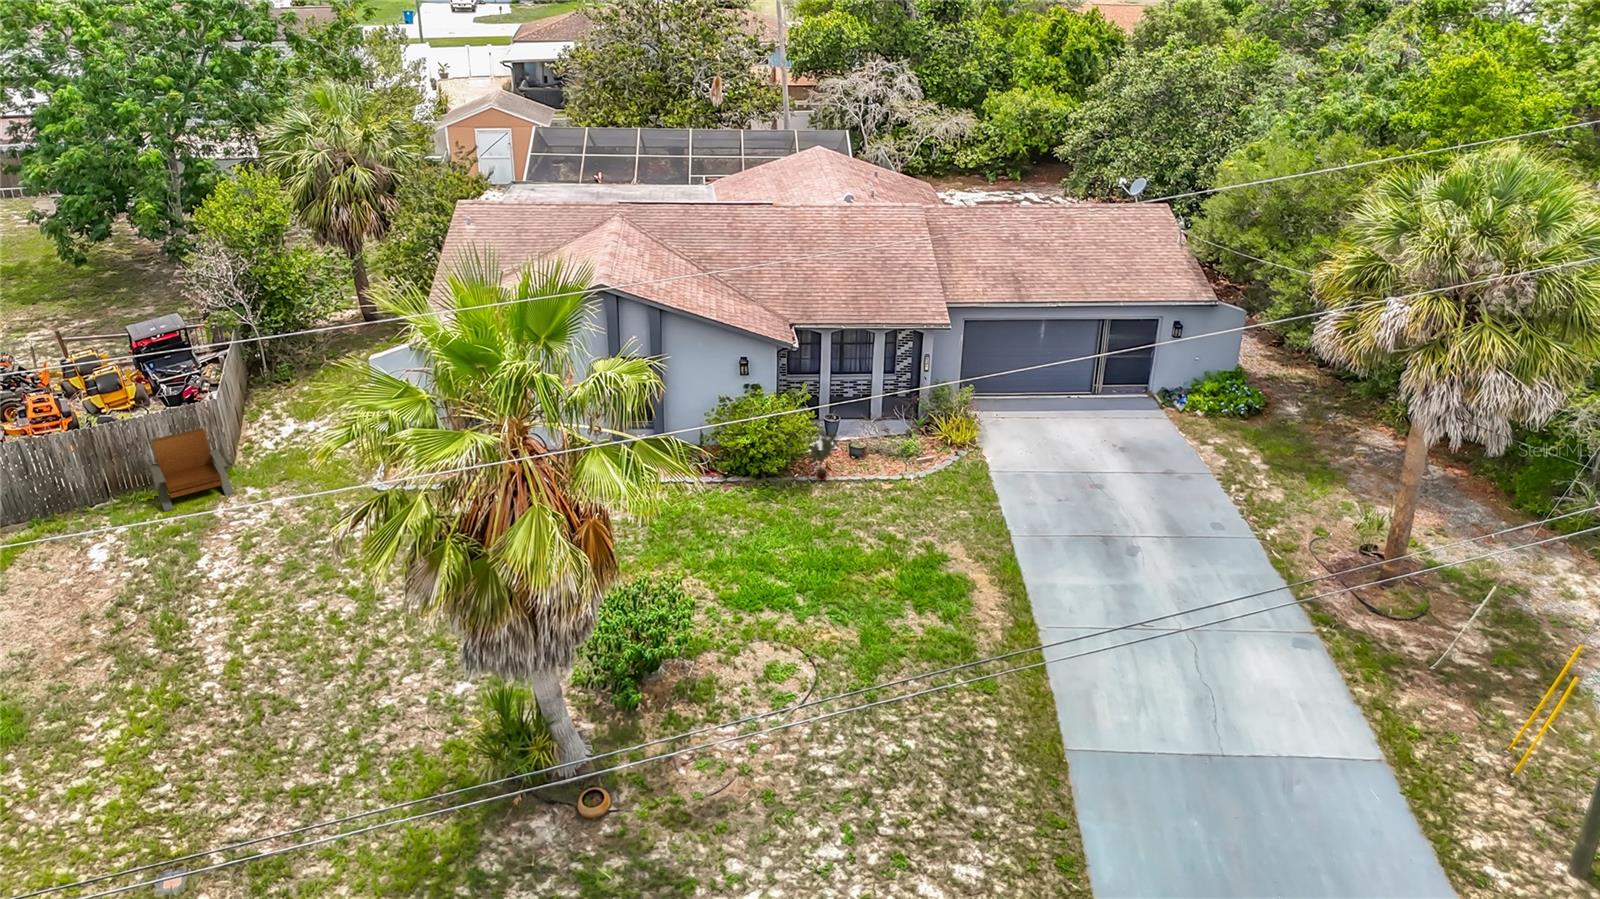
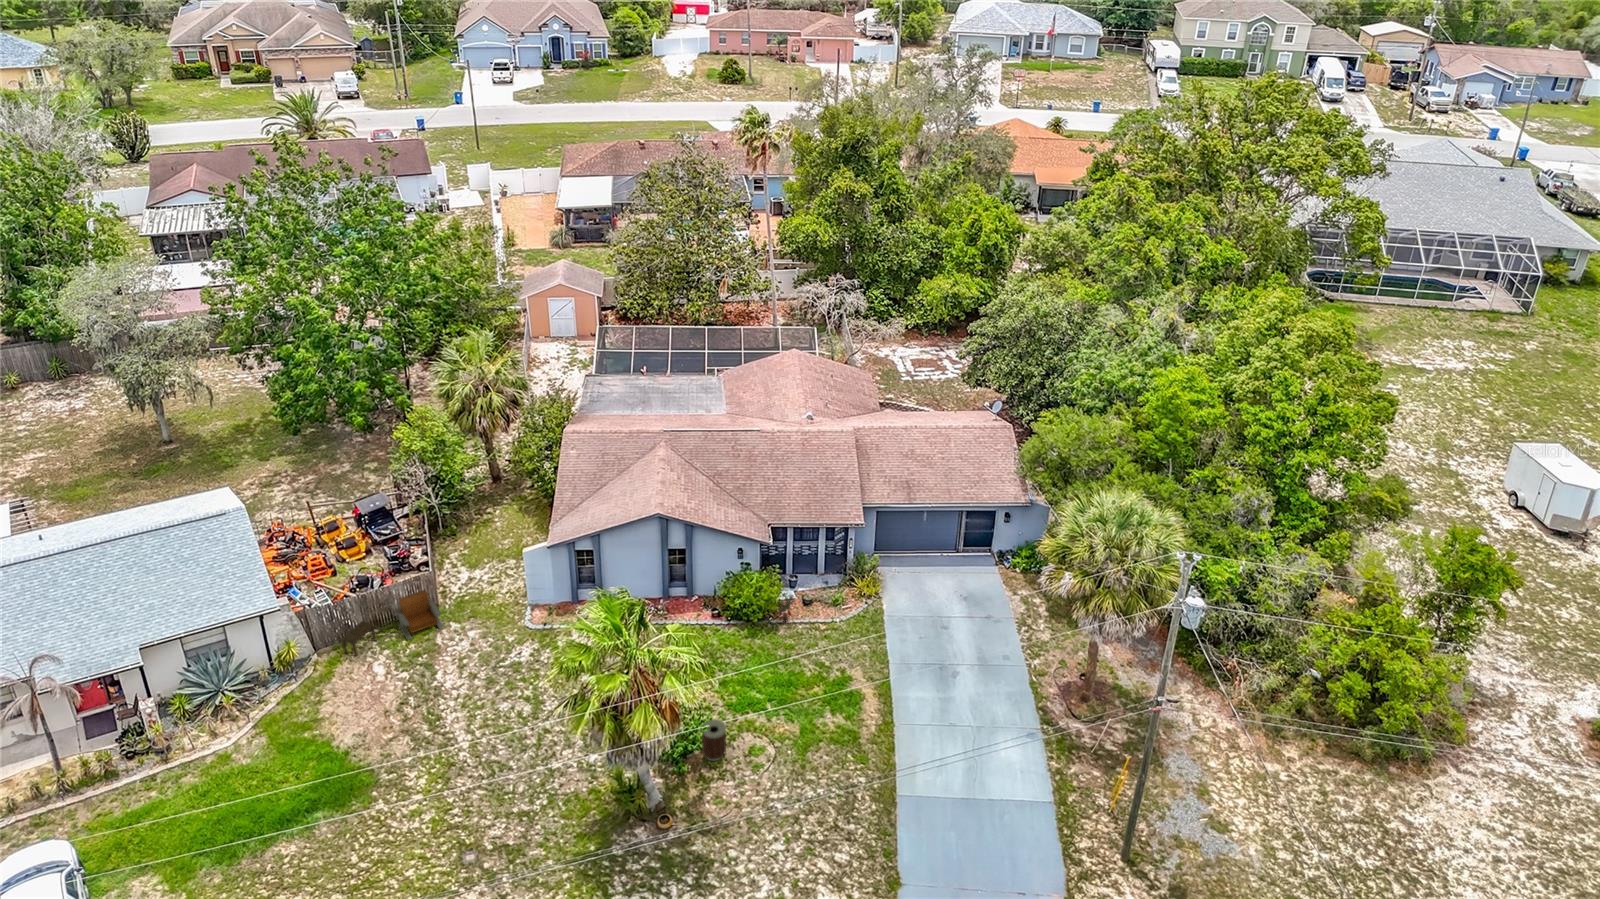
bench: none [36,477,110,533] -> present [342,621,375,656]
trash can: none [673,610,720,691] -> present [702,720,726,761]

